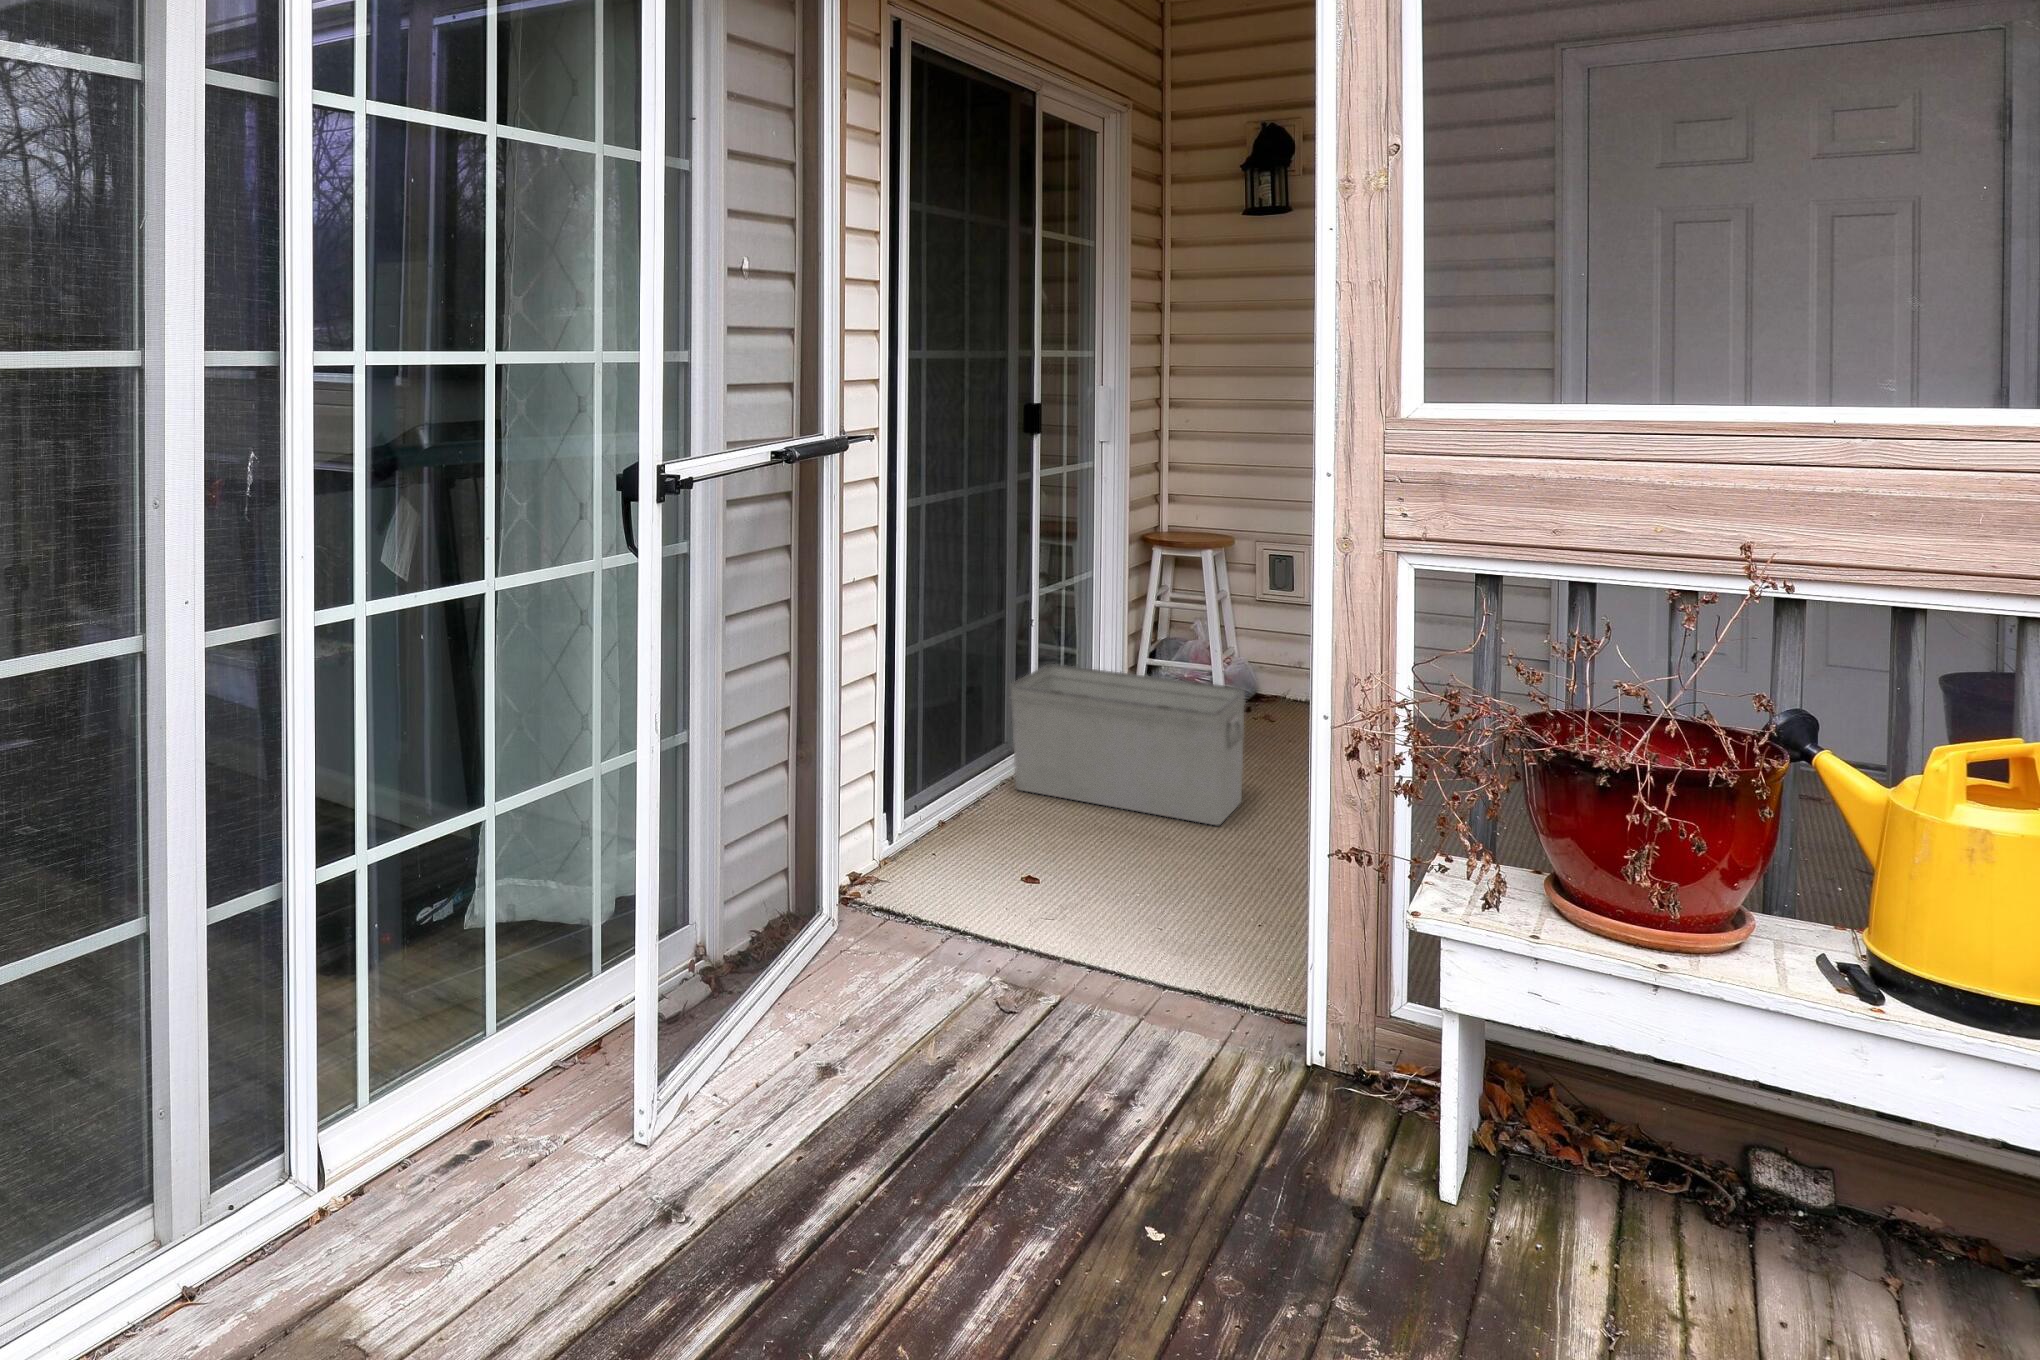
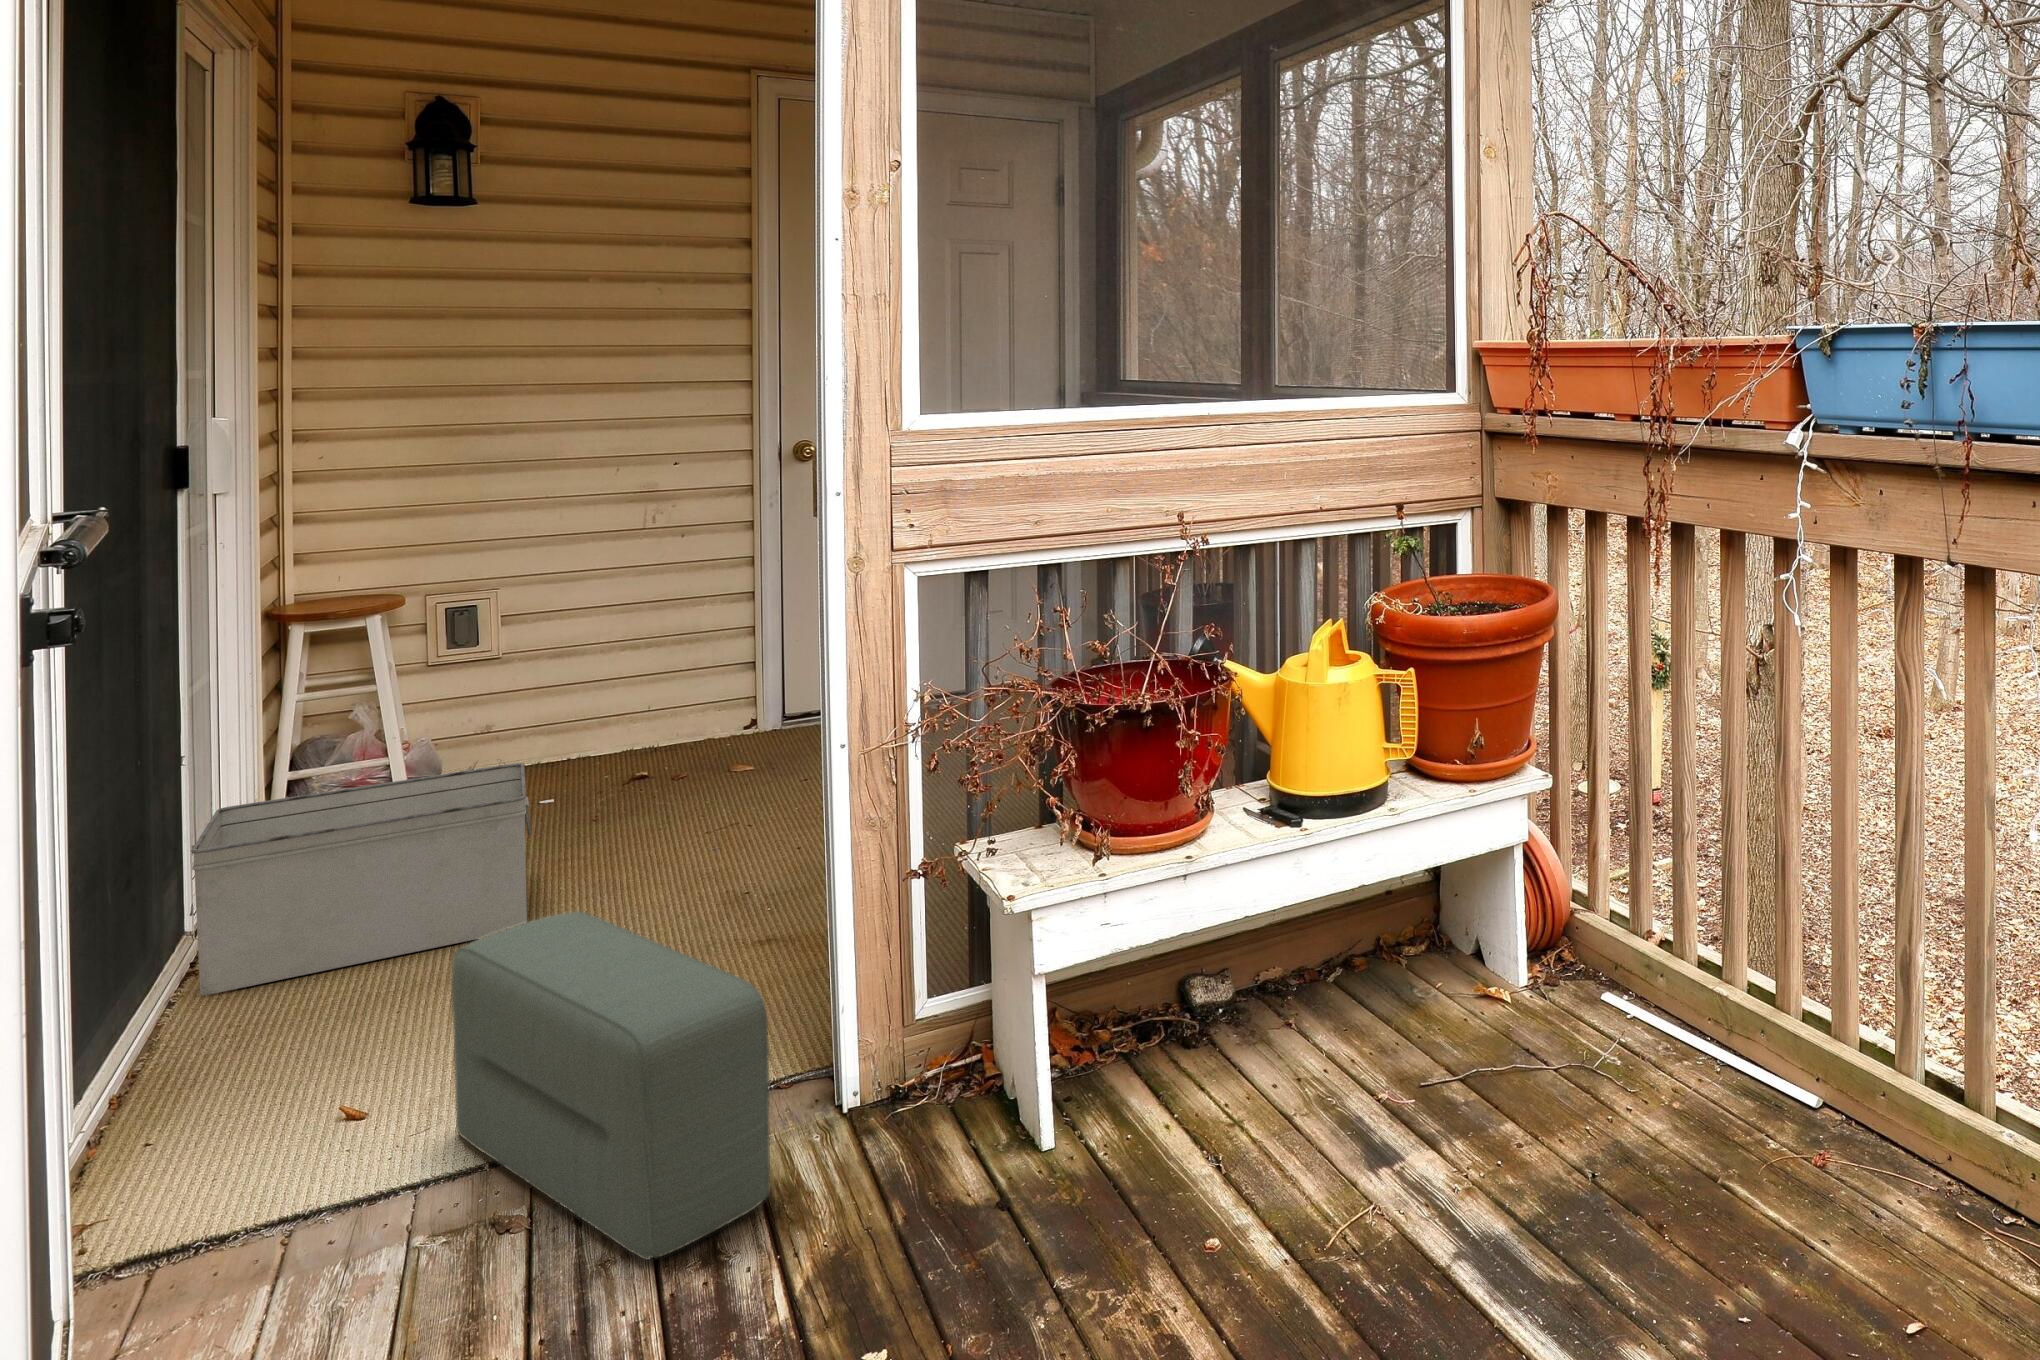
pouf: none [1057,793,1191,1084] -> present [451,911,770,1260]

